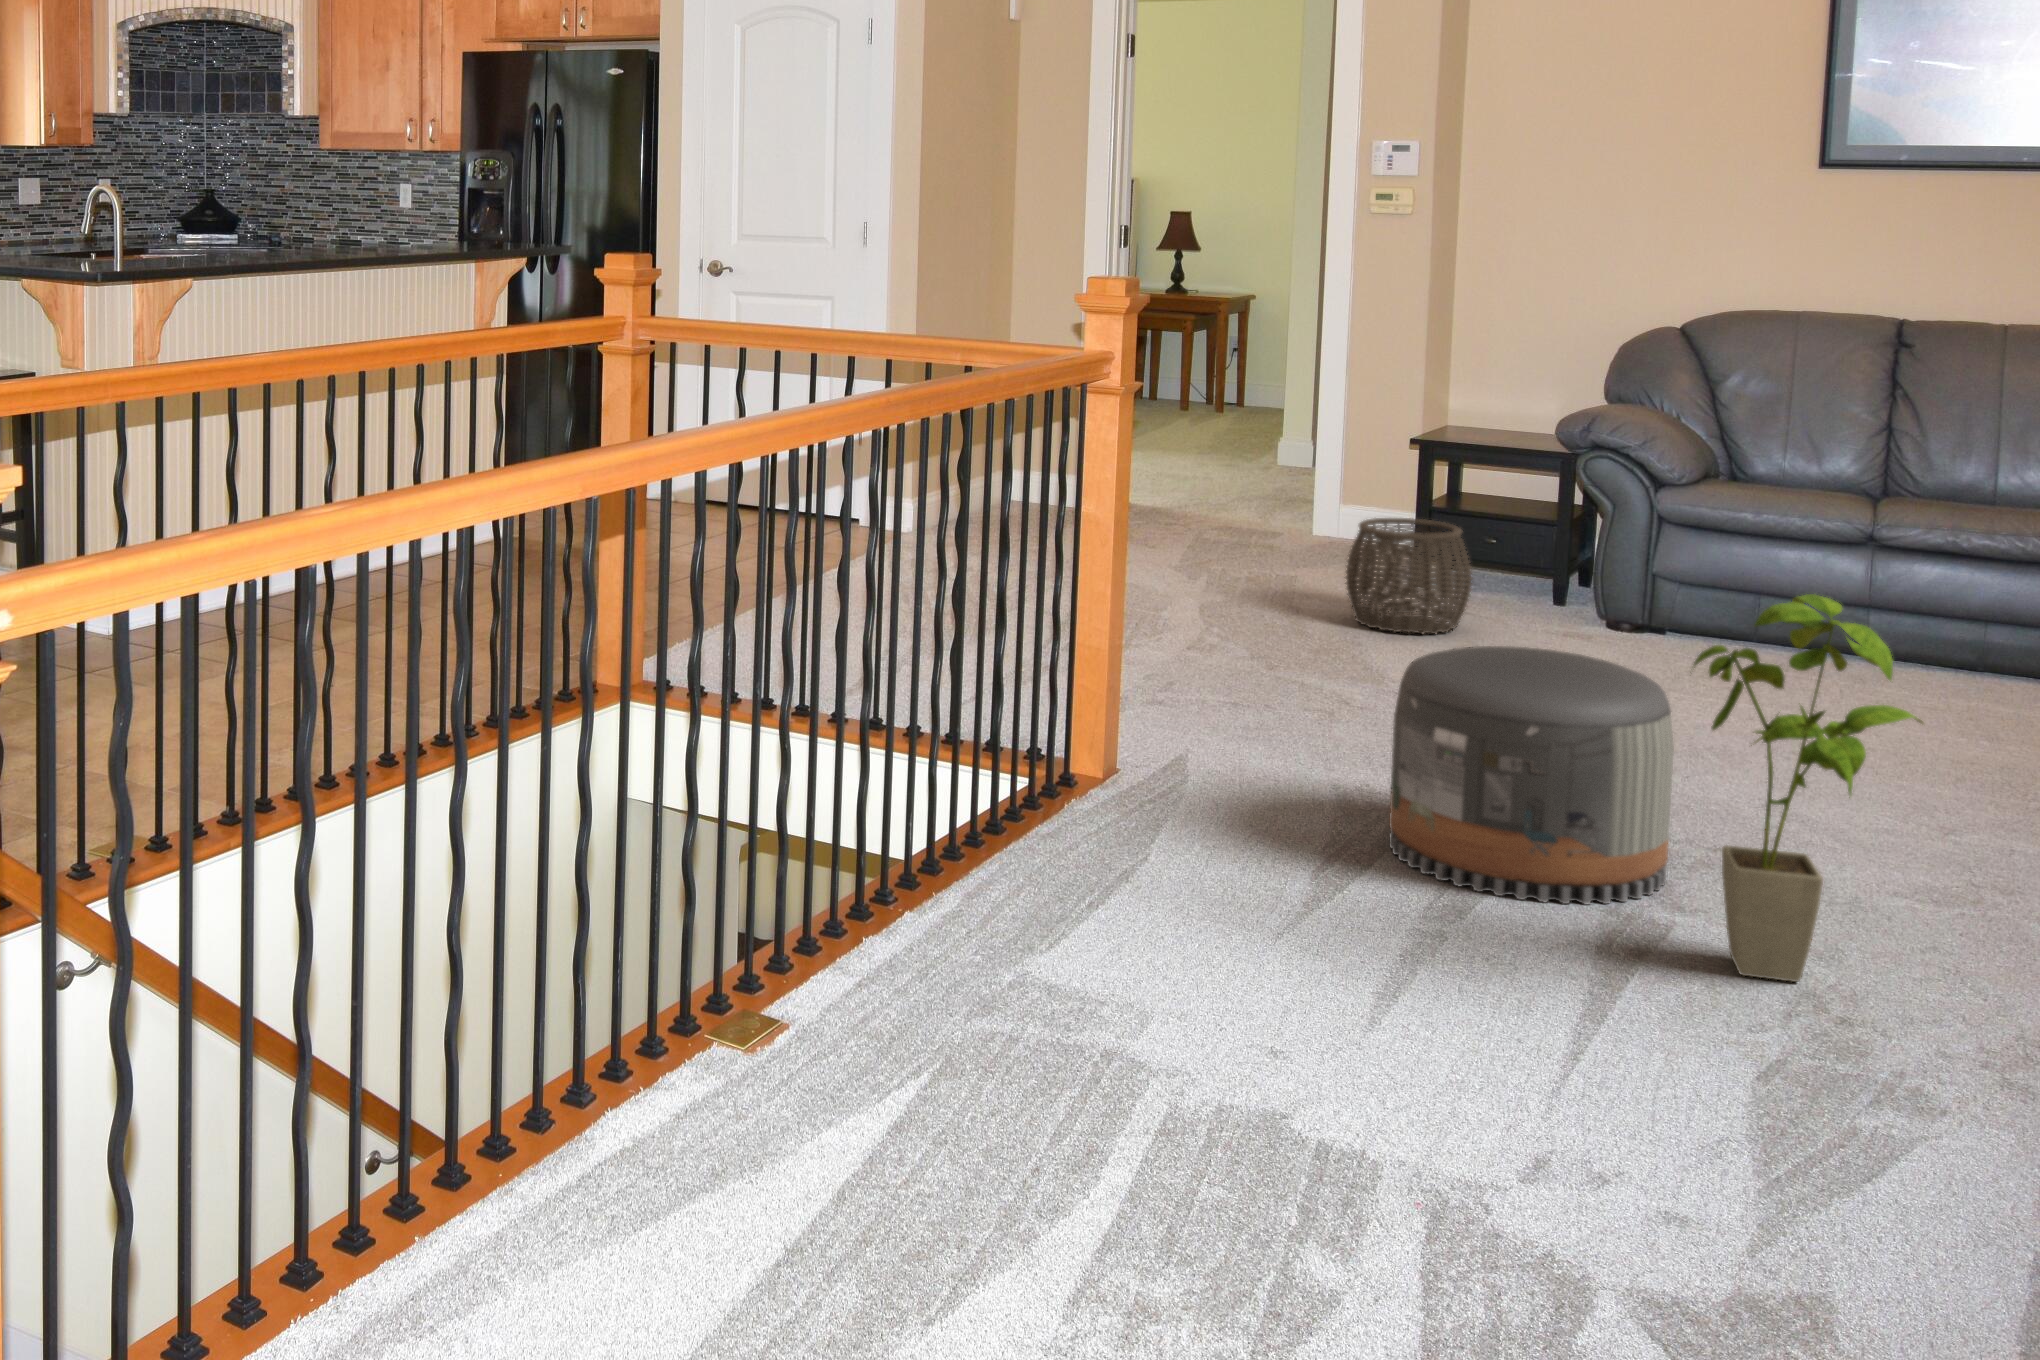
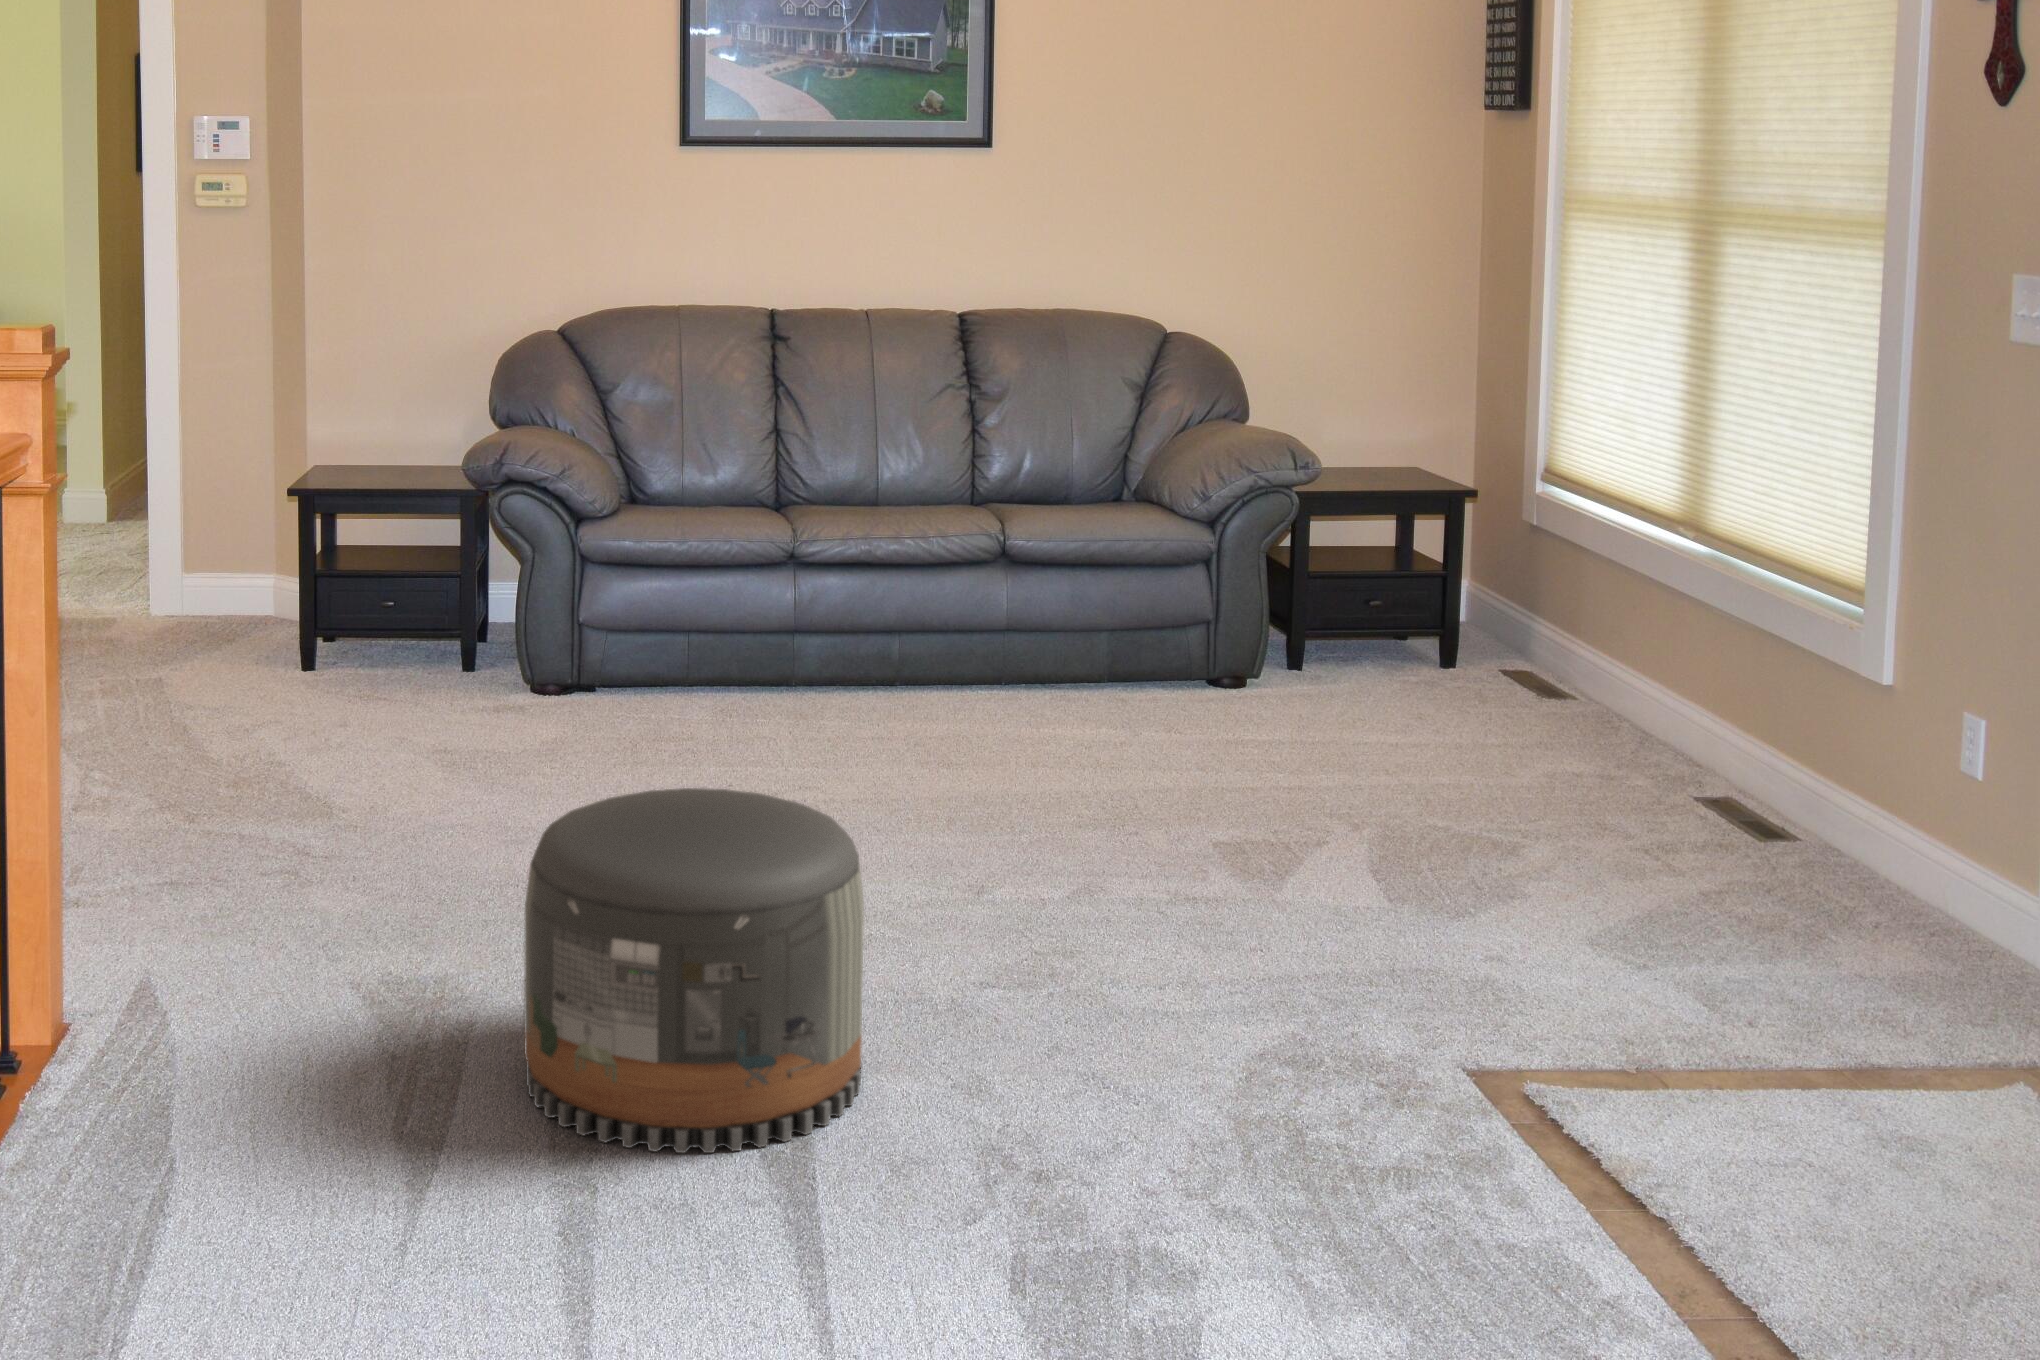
woven basket: present [1346,518,1472,635] -> none [251,591,403,742]
house plant: present [1694,594,1923,982] -> none [950,701,1214,1200]

